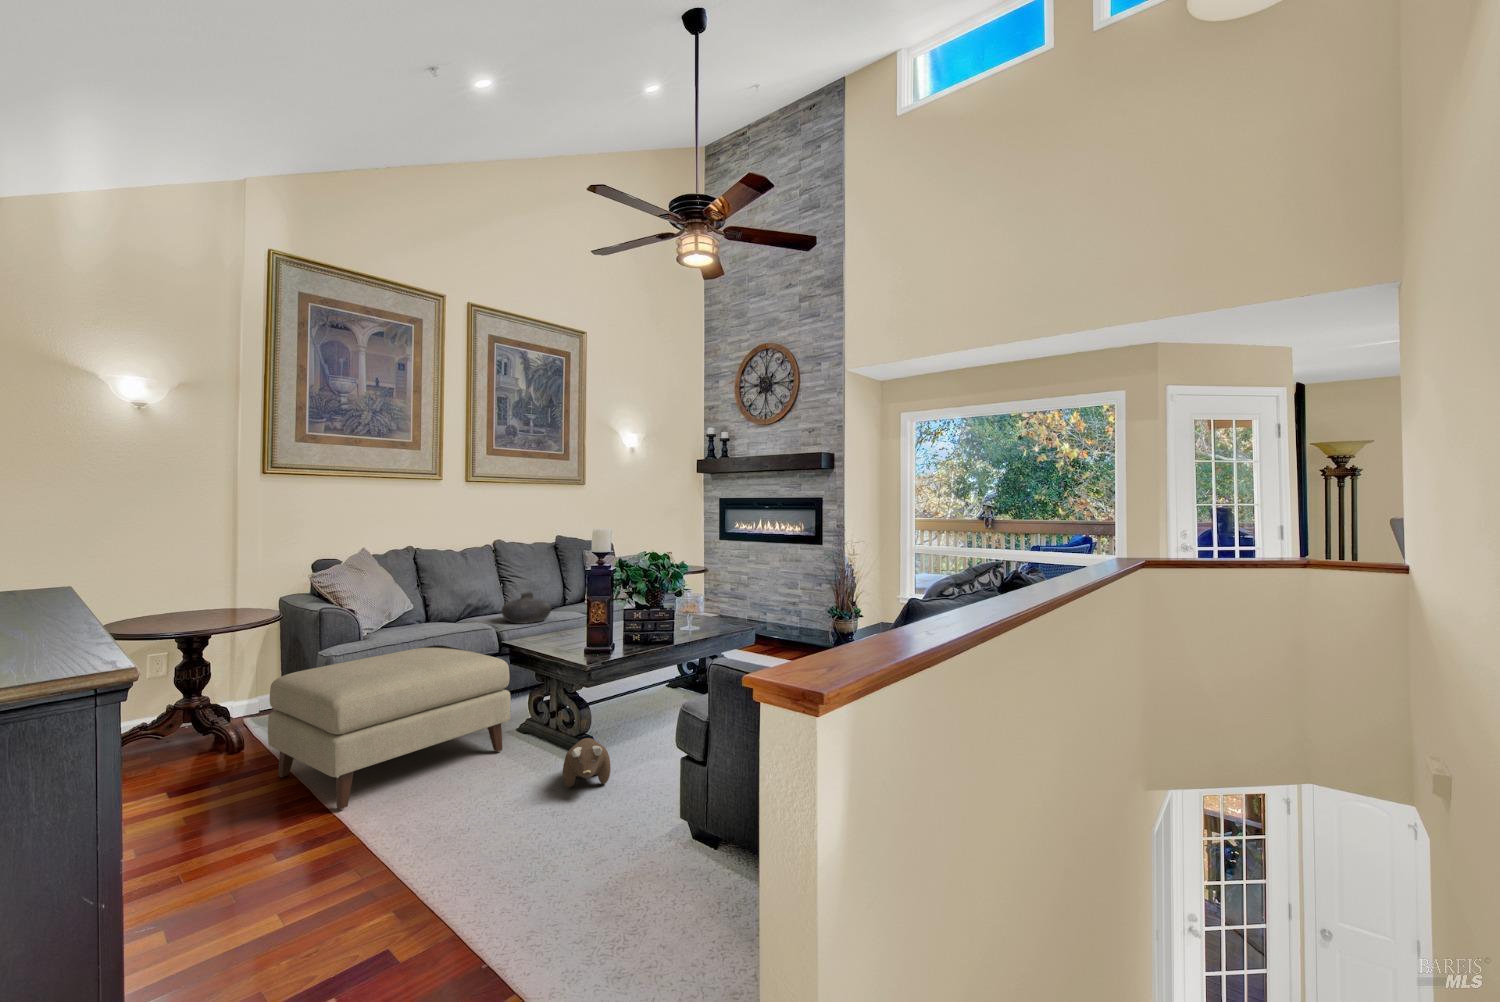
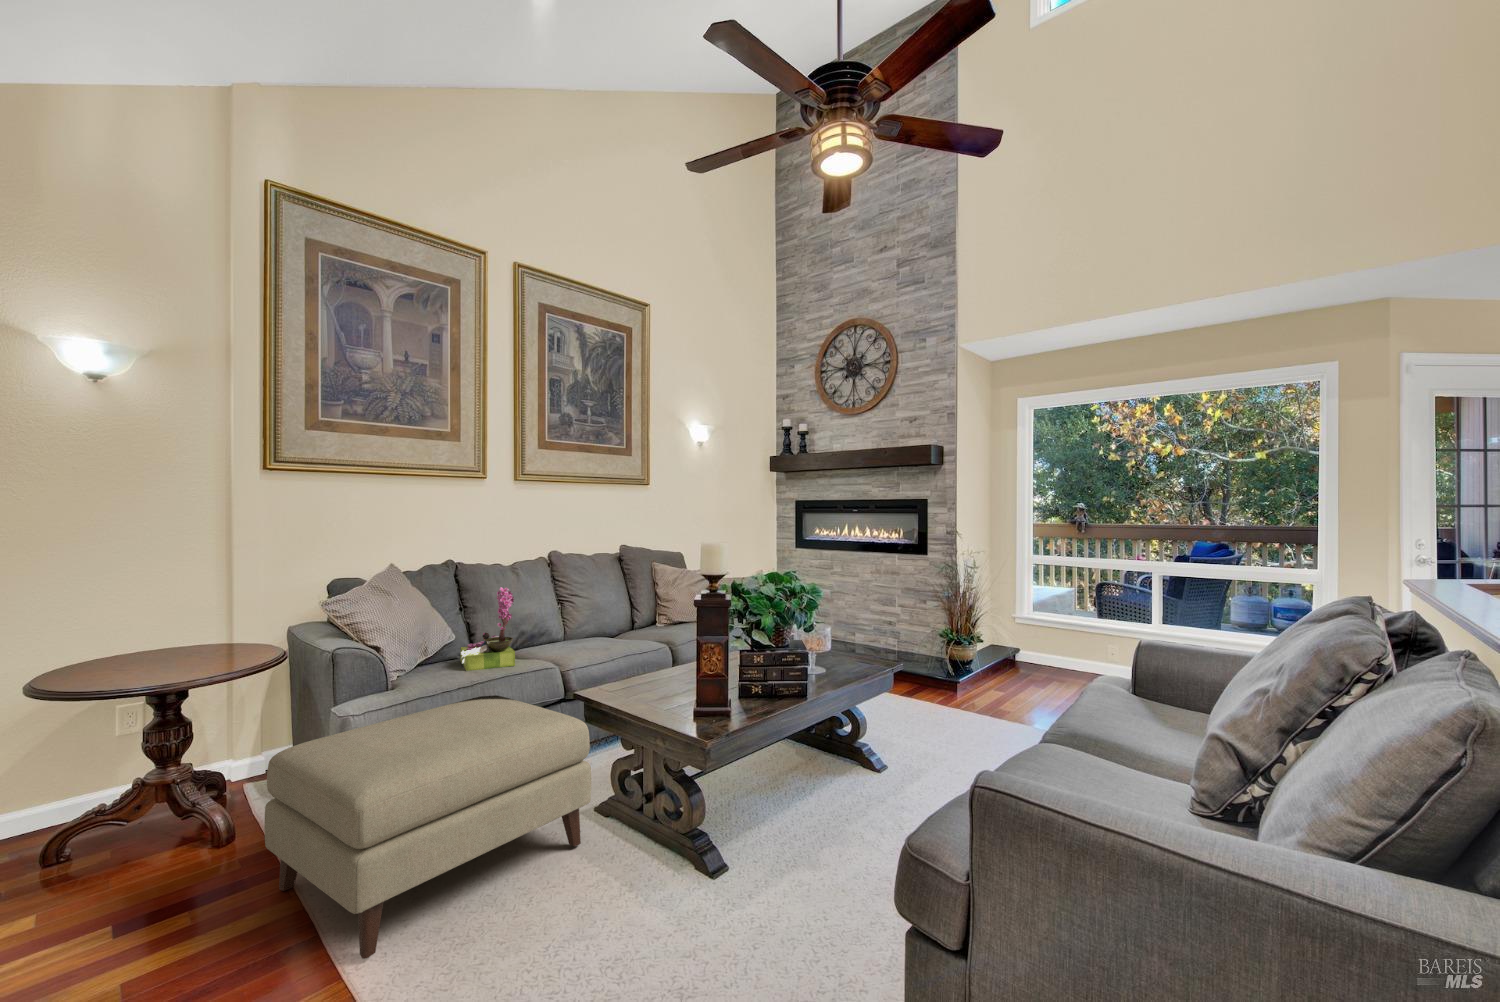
flower arrangement: none [418,565,465,631] -> present [460,587,515,671]
vase: present [502,592,551,624] -> none [563,619,624,660]
plush toy: present [563,738,611,788] -> none [679,840,744,916]

